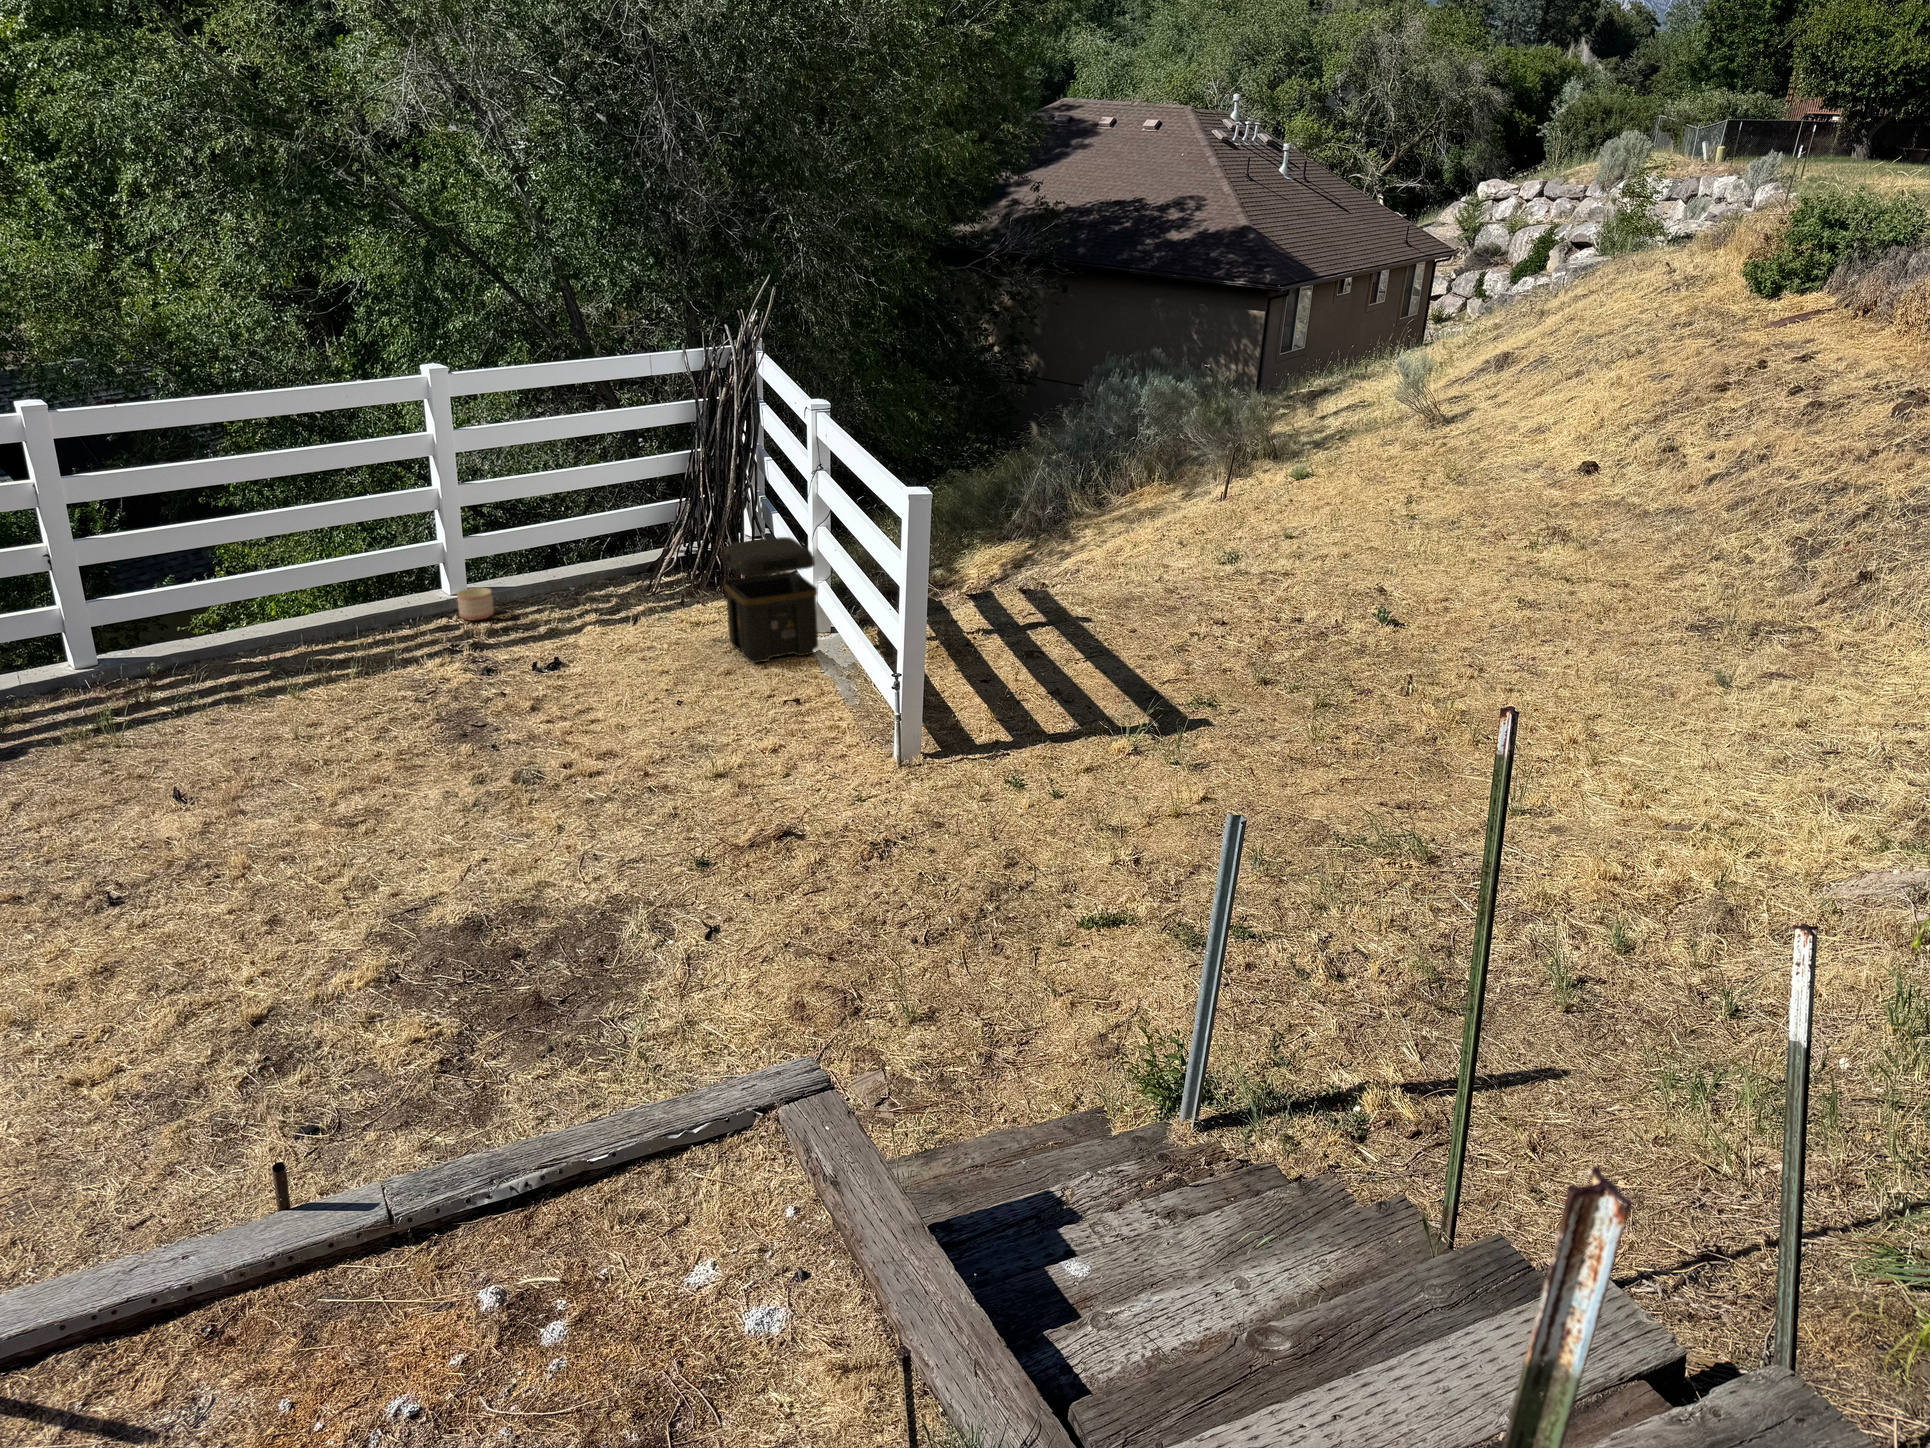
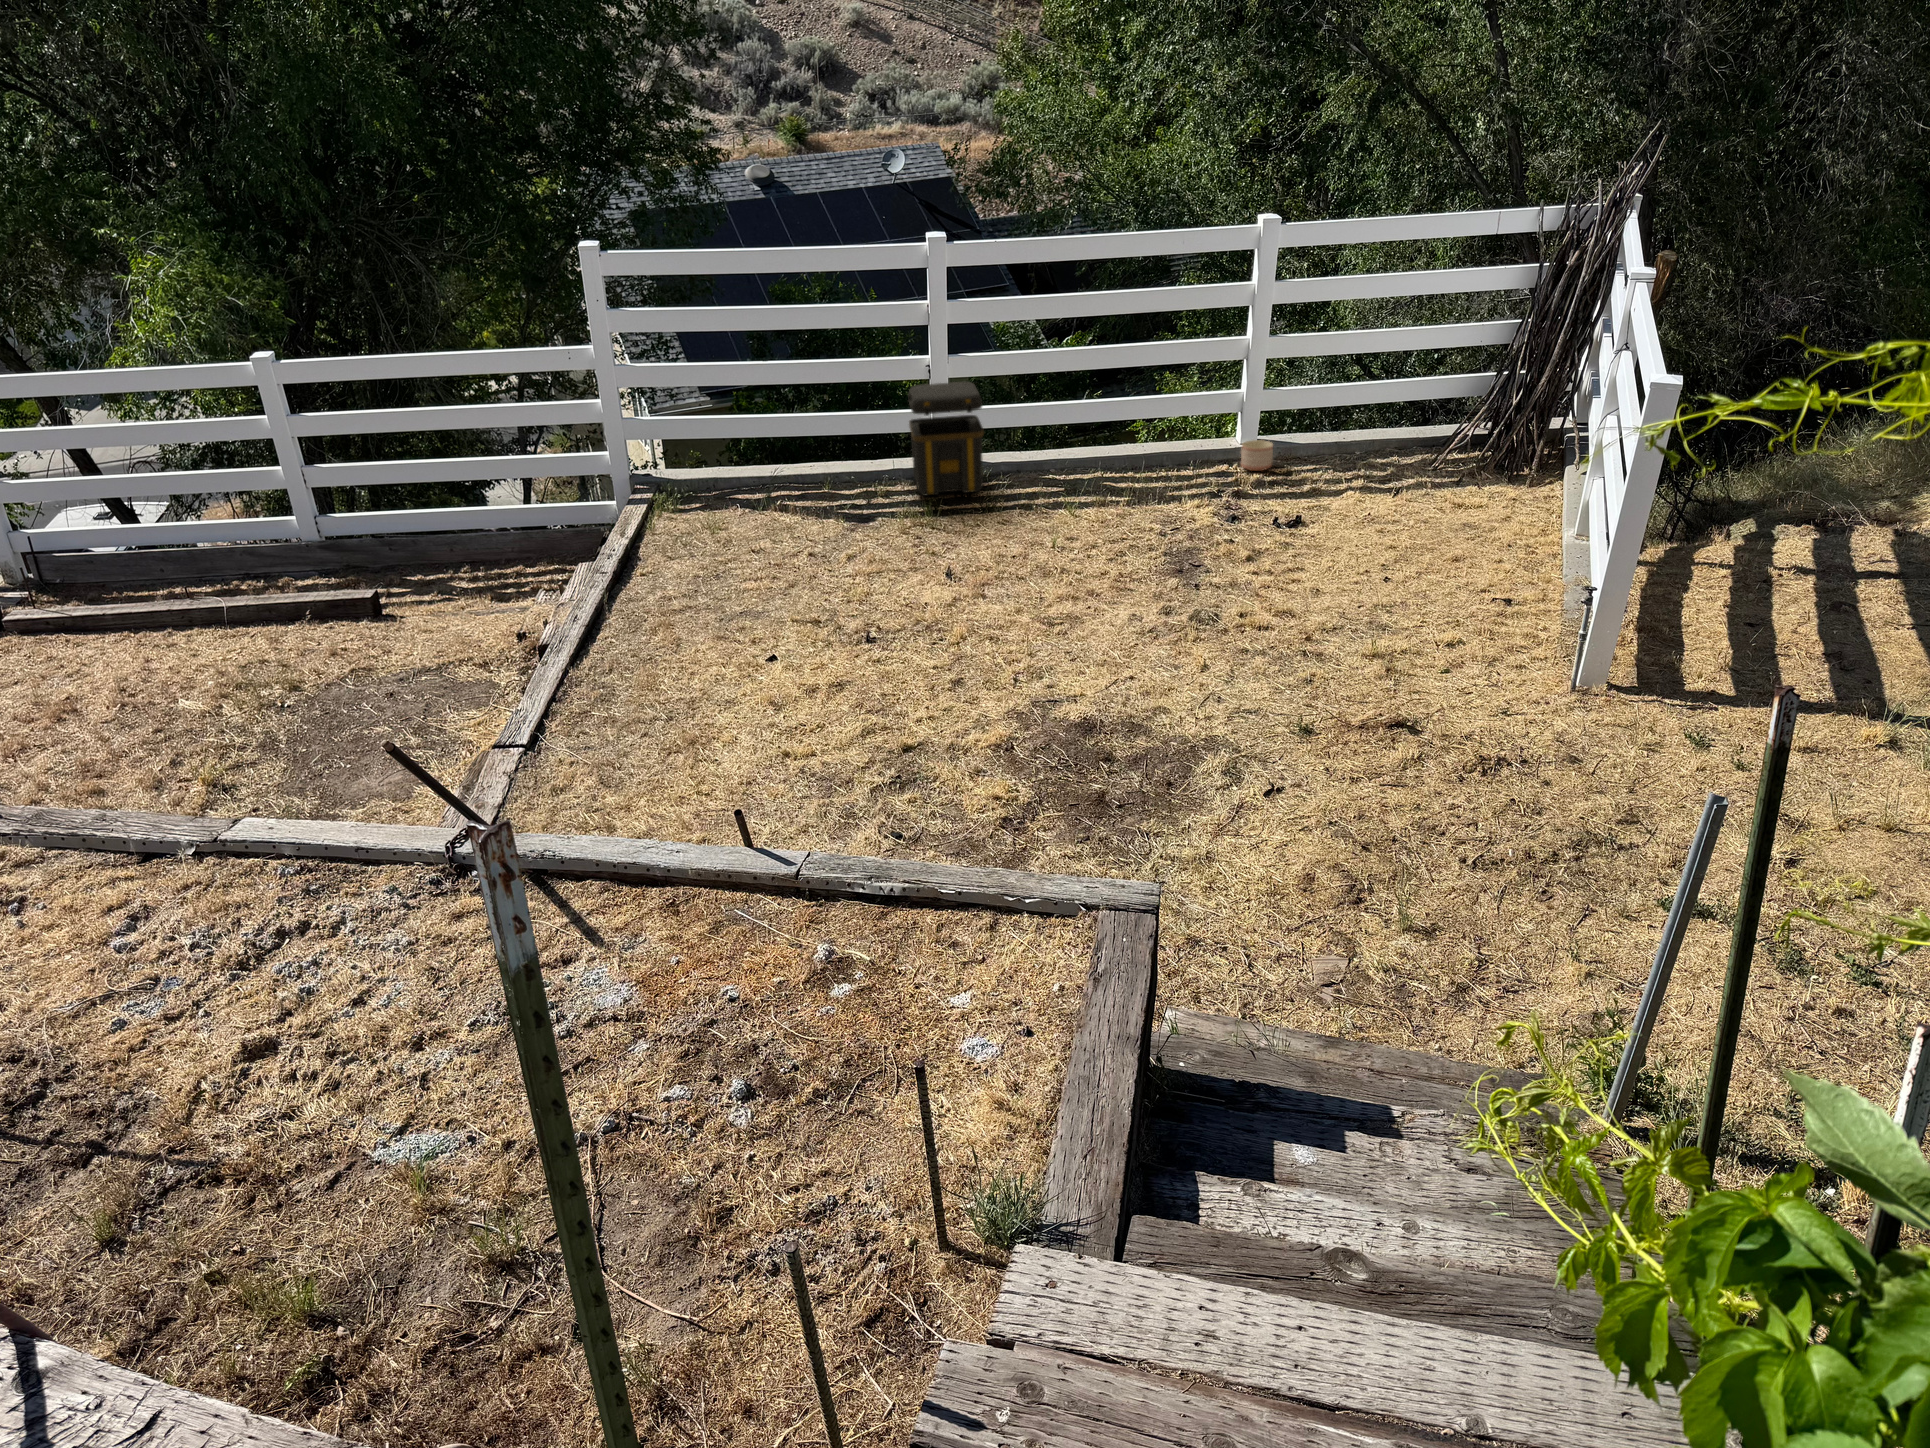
toolbox: present [722,537,818,663] -> present [908,382,984,496]

